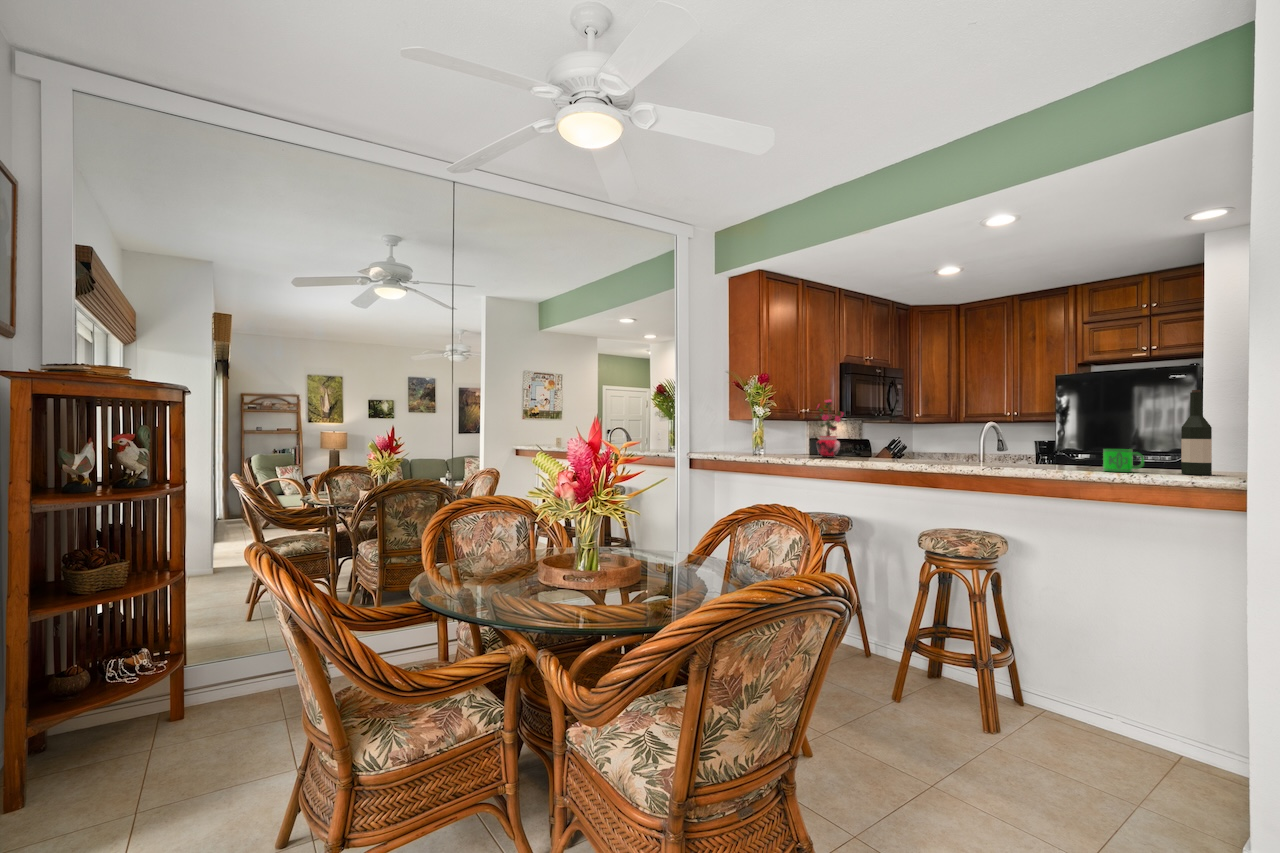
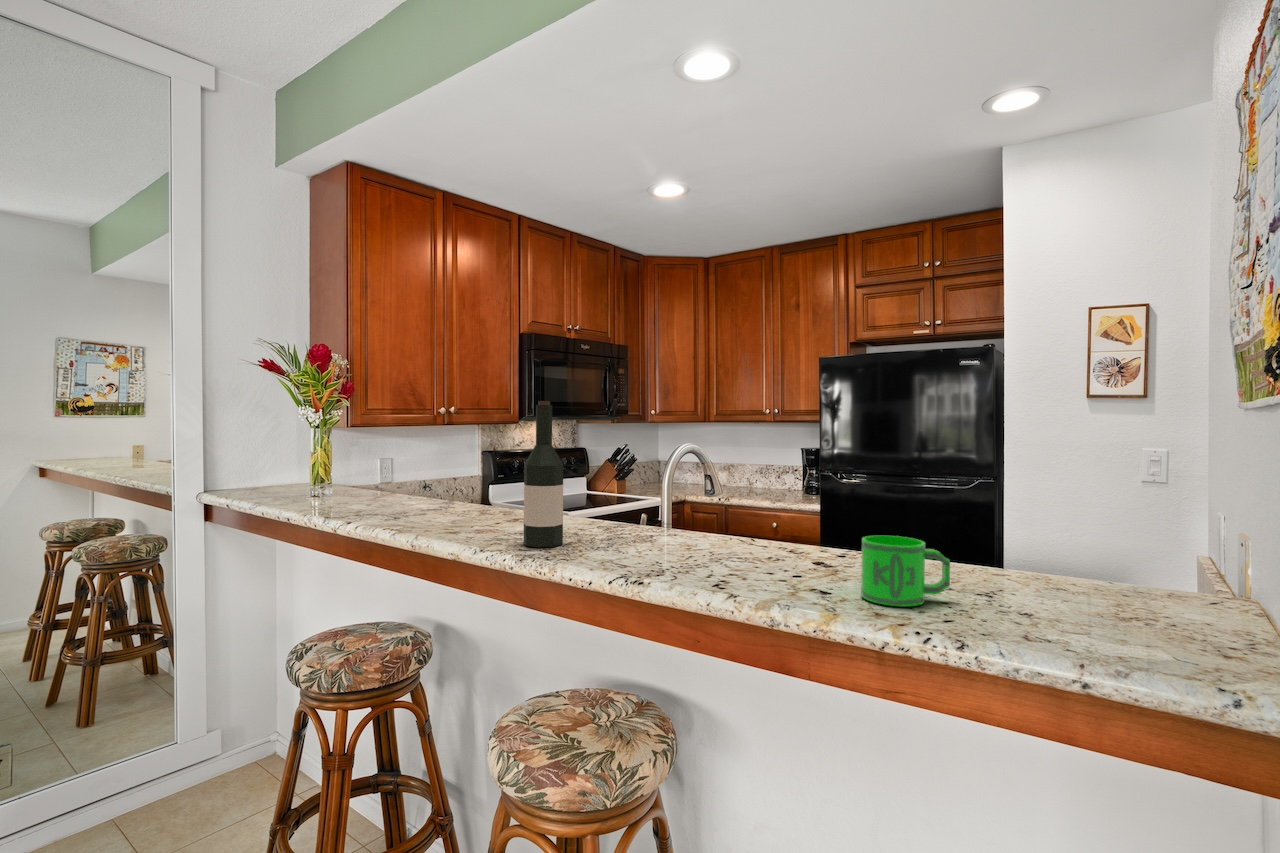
wine bottle: present [1181,390,1212,475] -> present [524,401,563,547]
potted plant: present [816,400,844,457] -> none [372,388,445,510]

